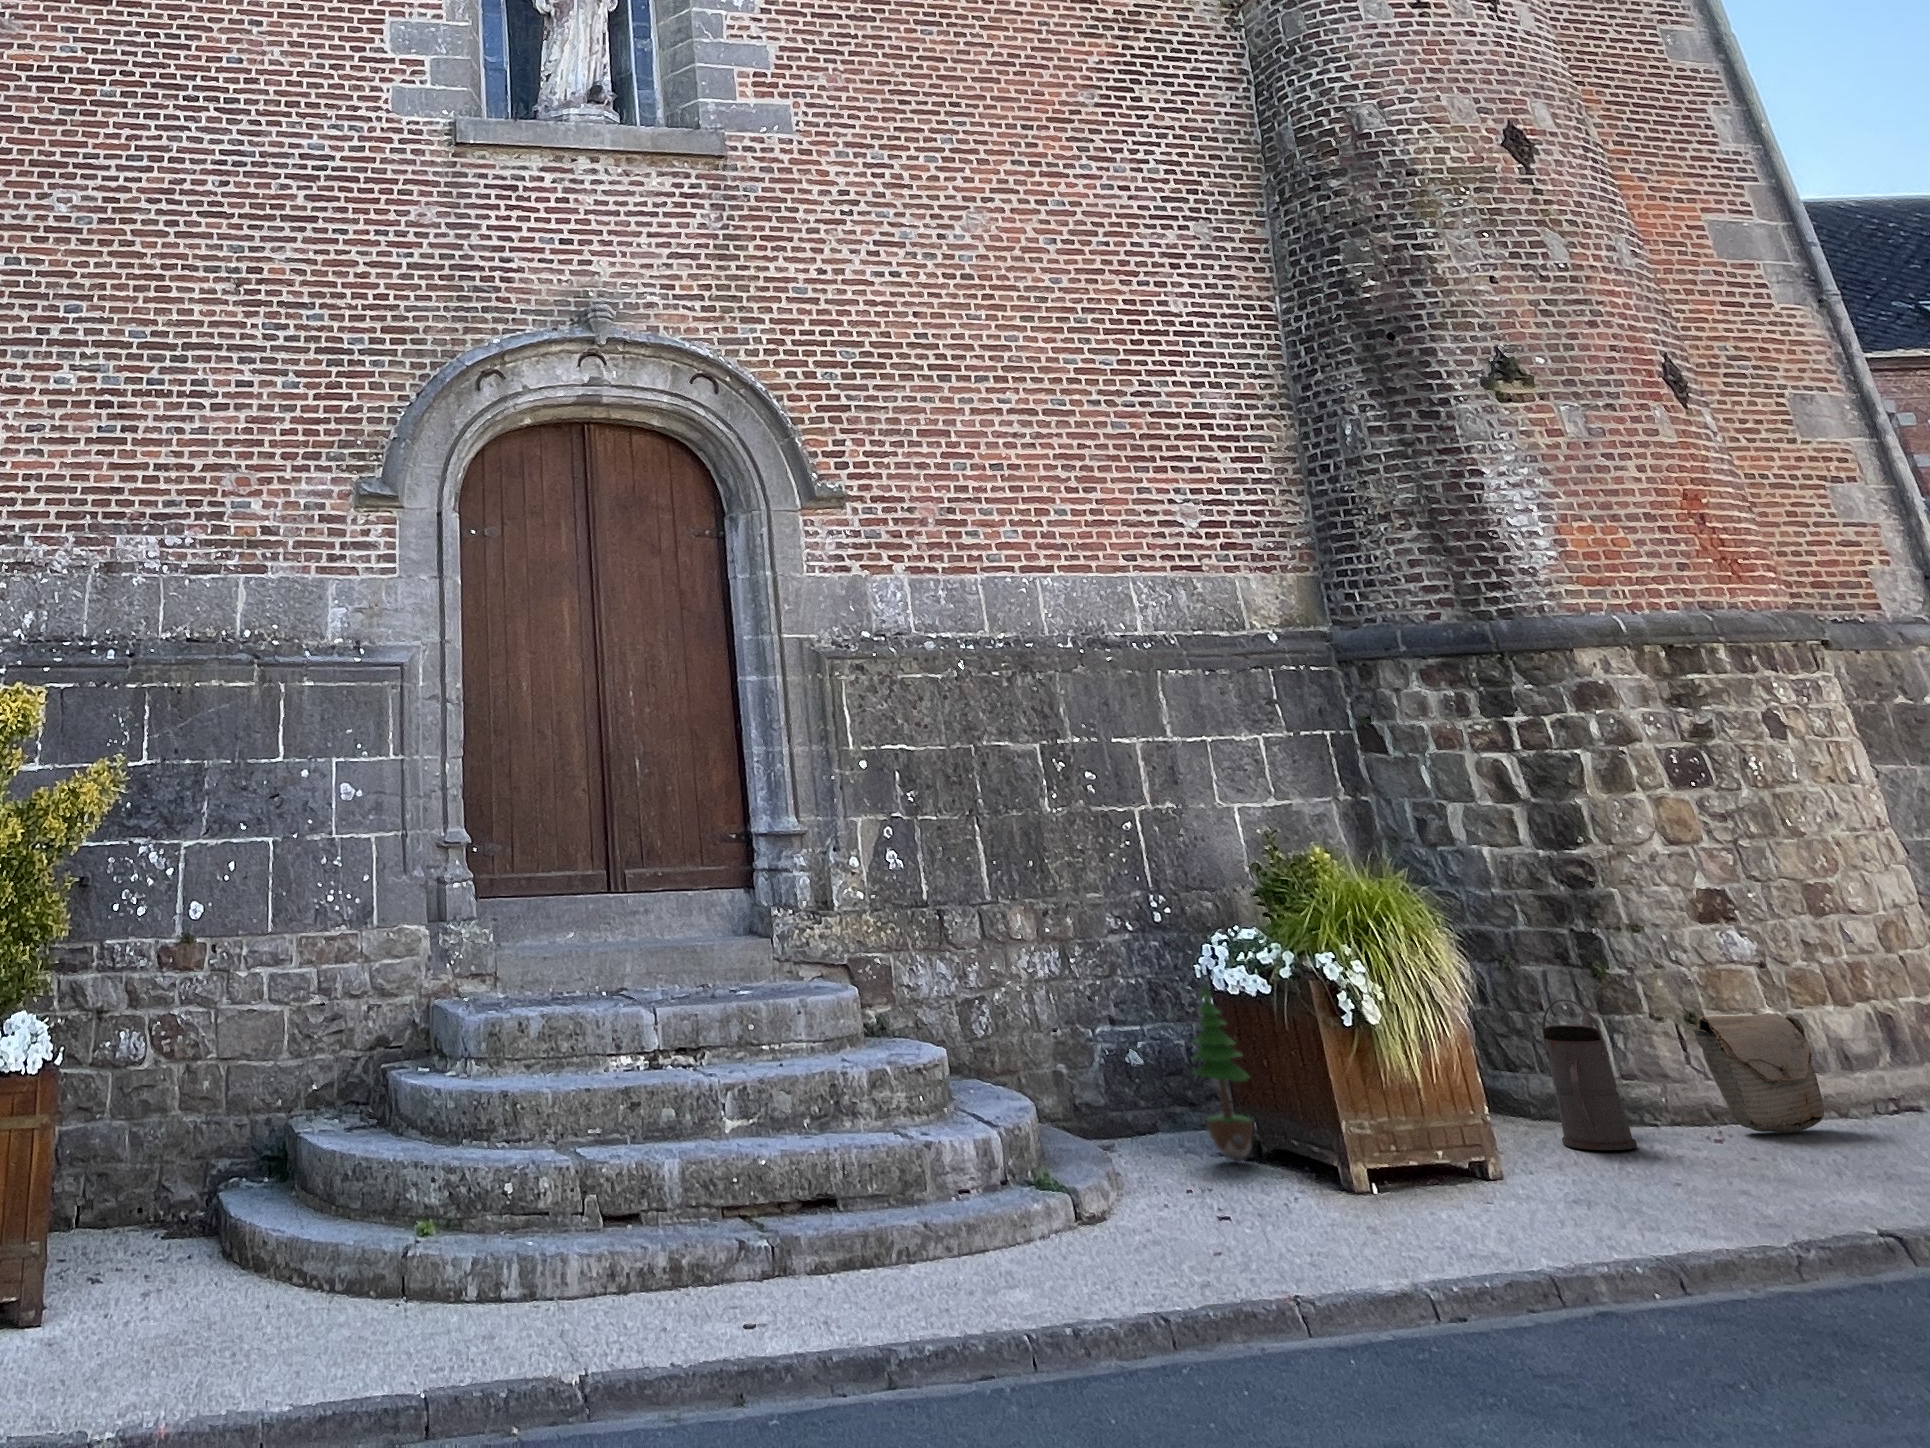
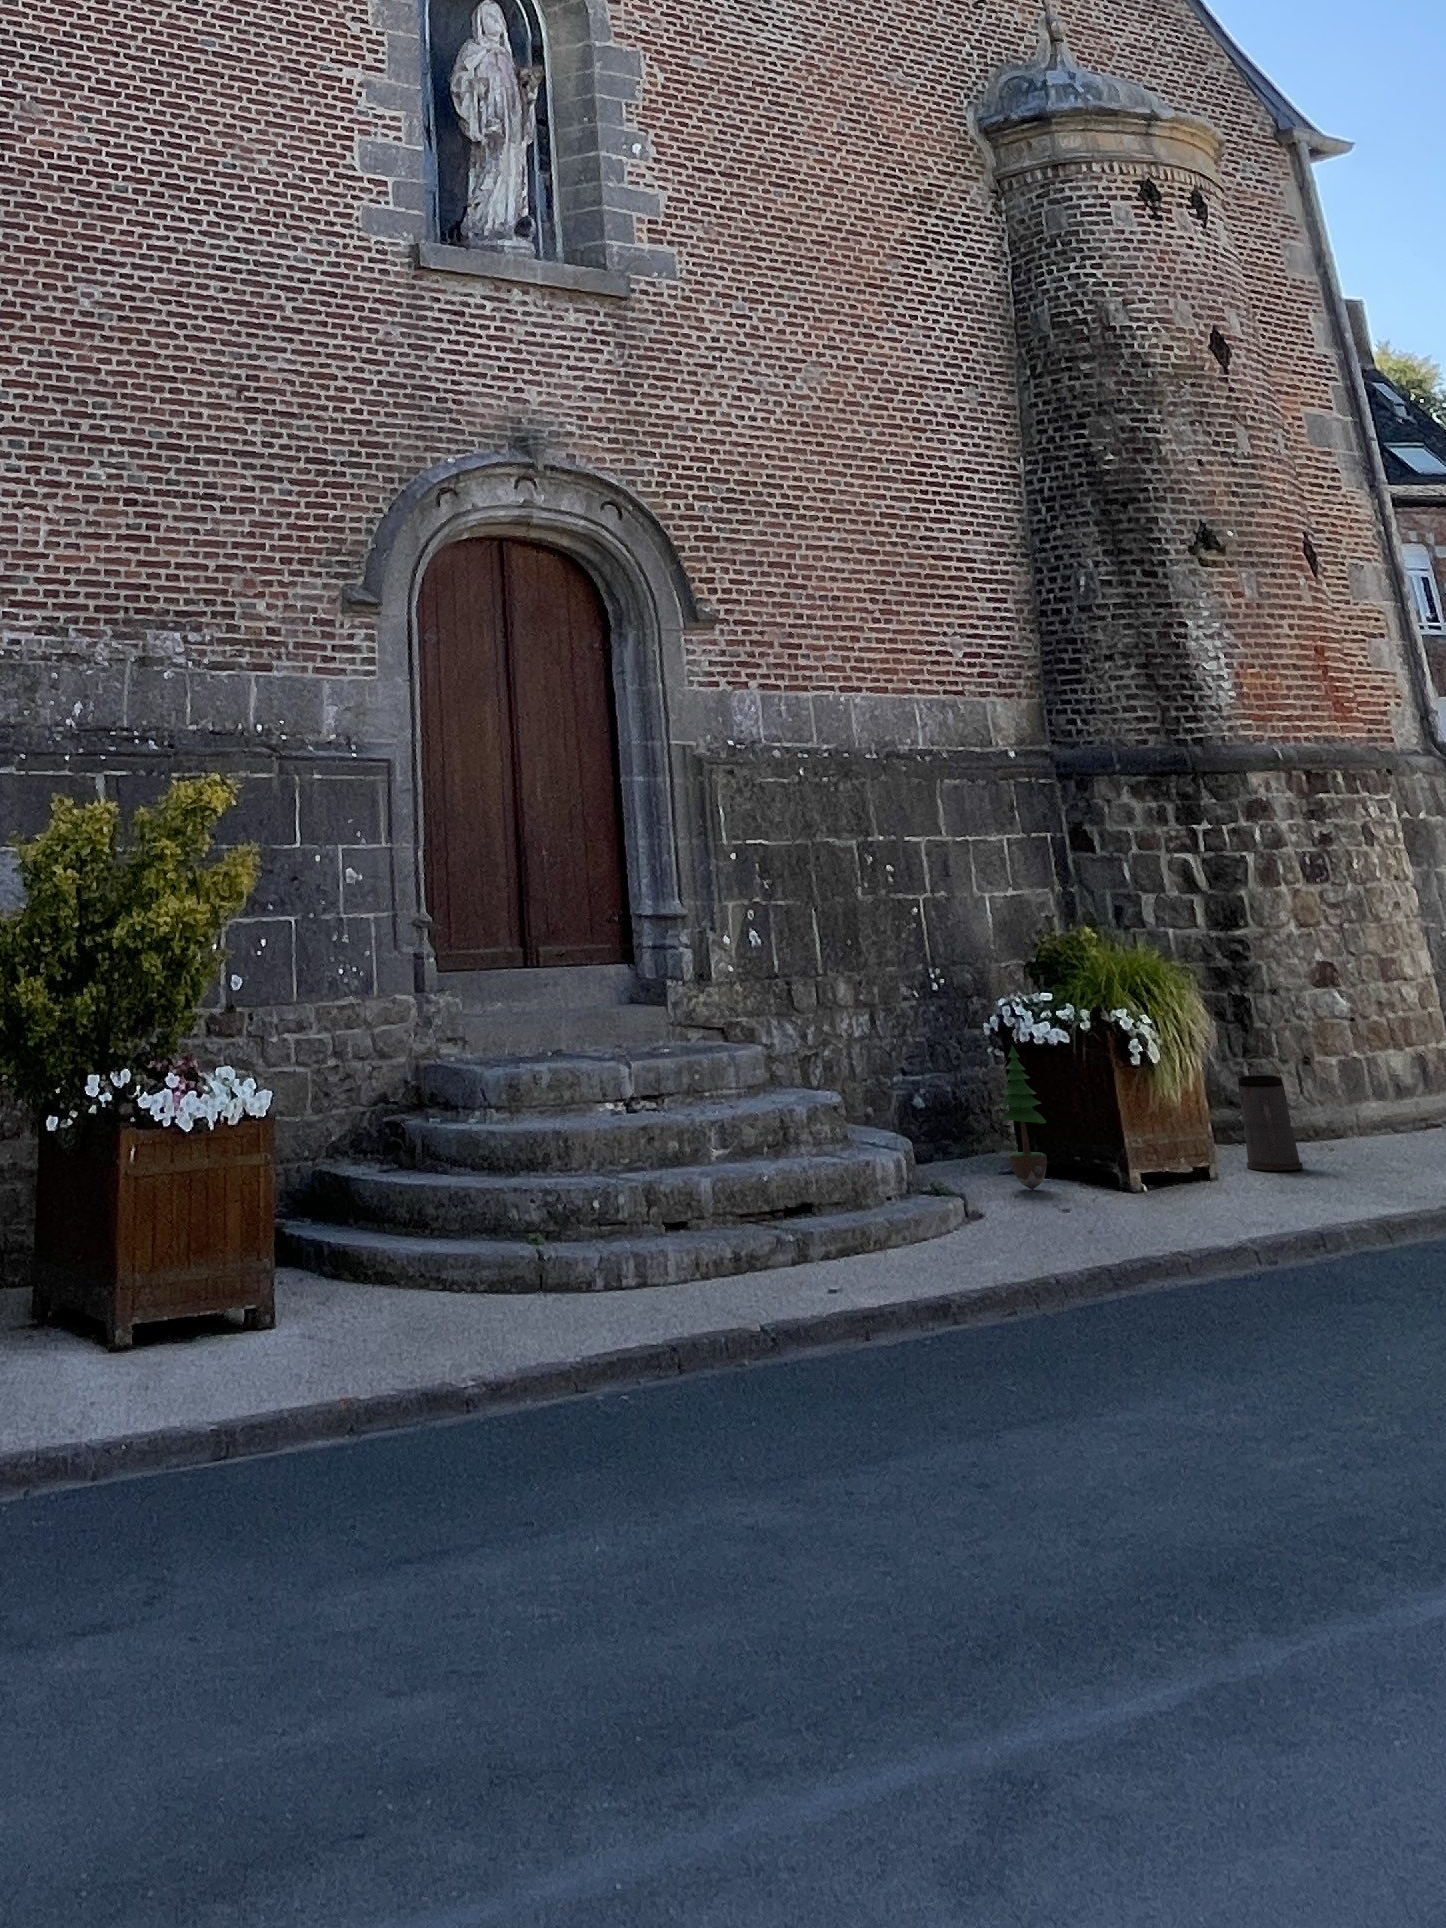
bag: present [1693,1013,1824,1133] -> none [1332,1064,1416,1155]

